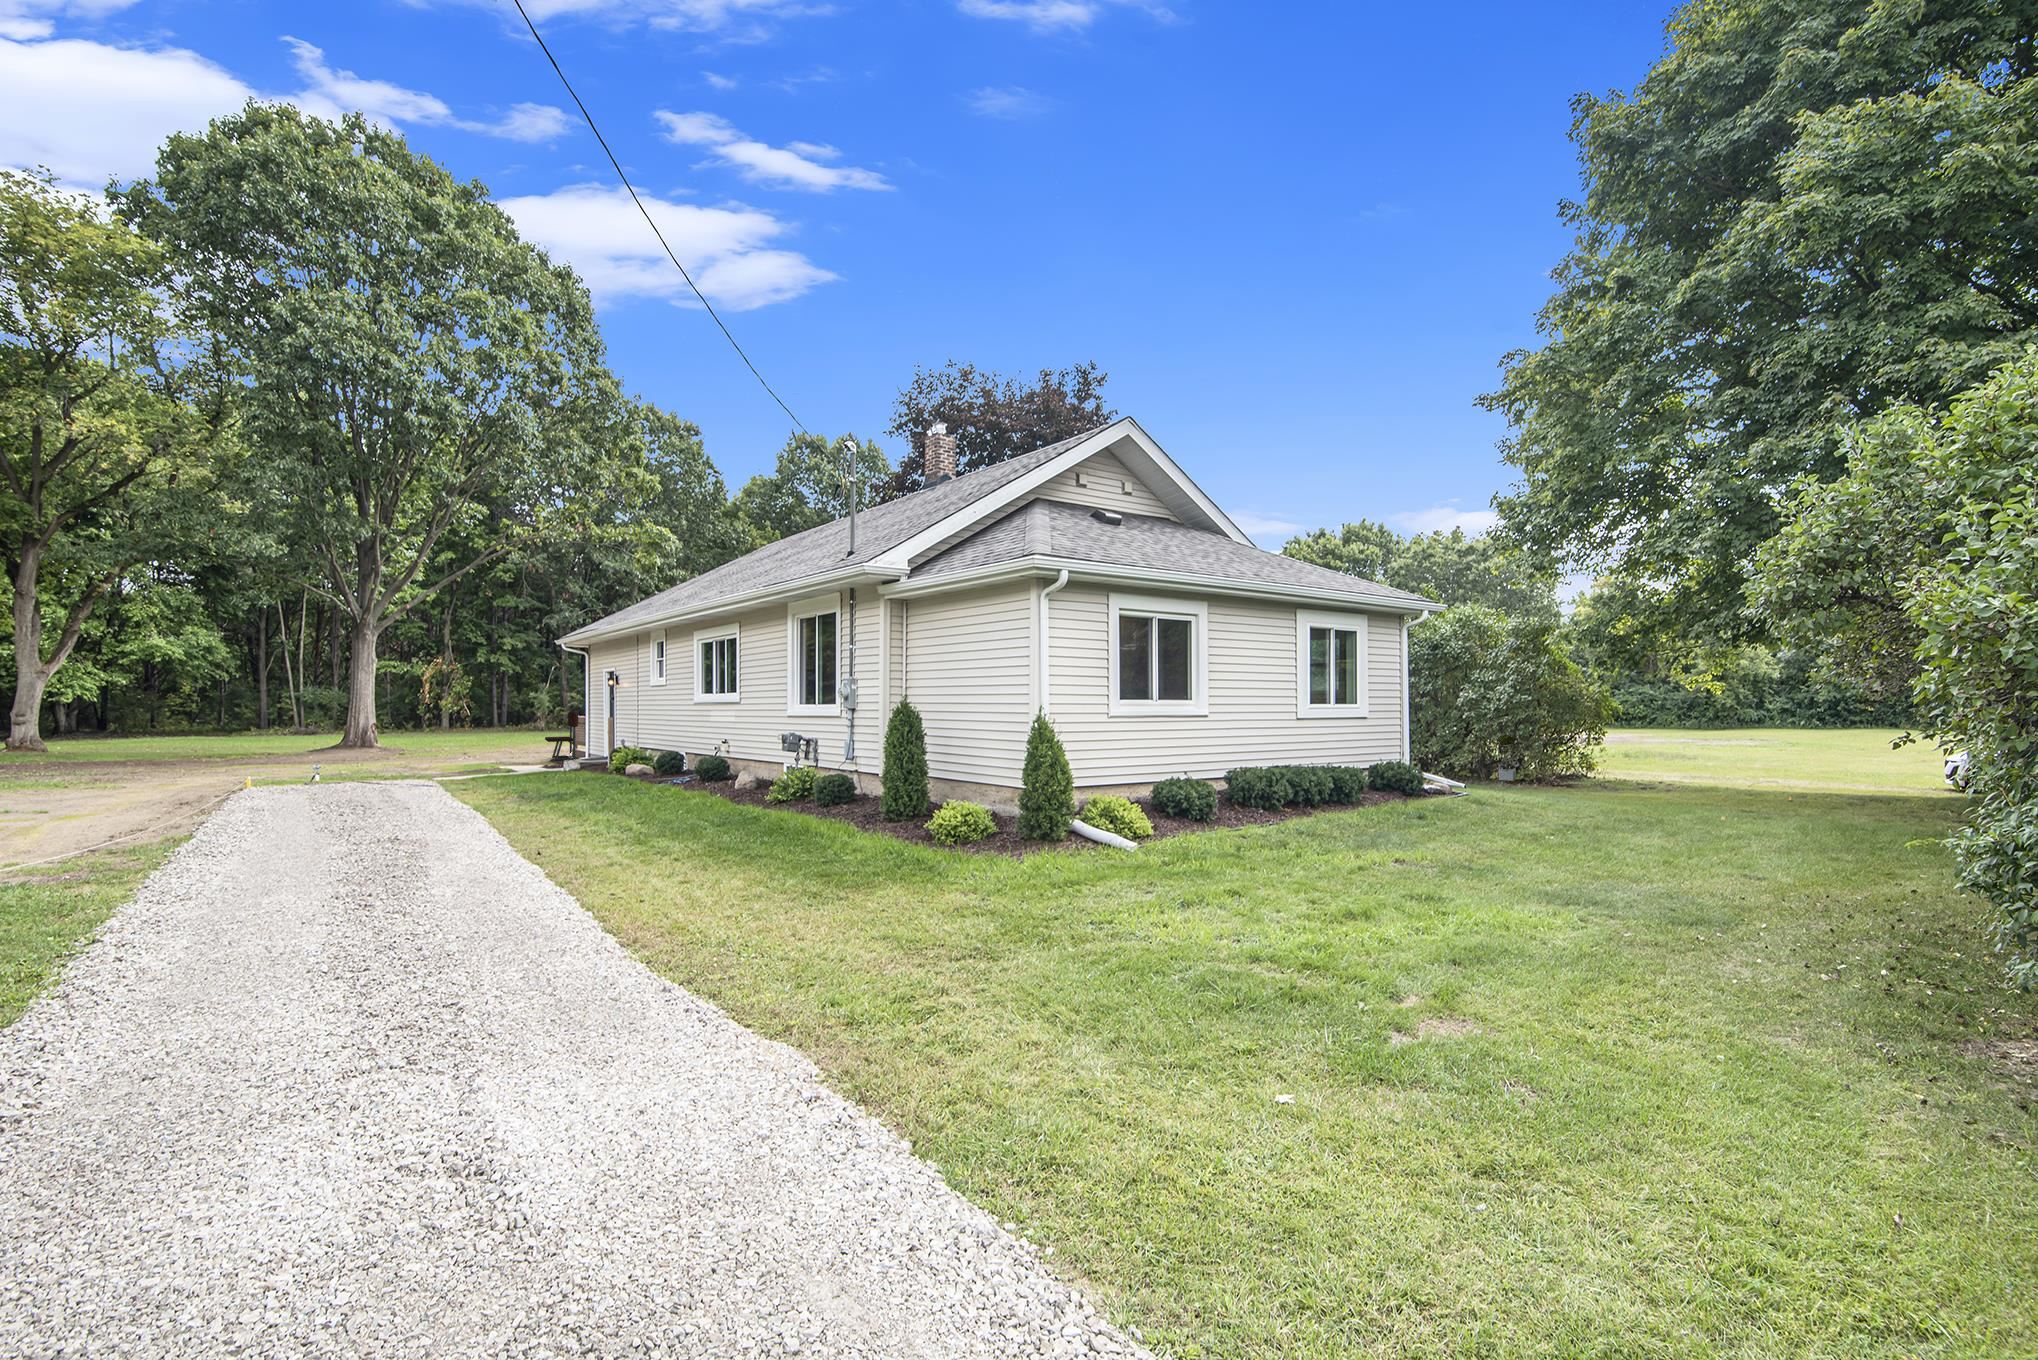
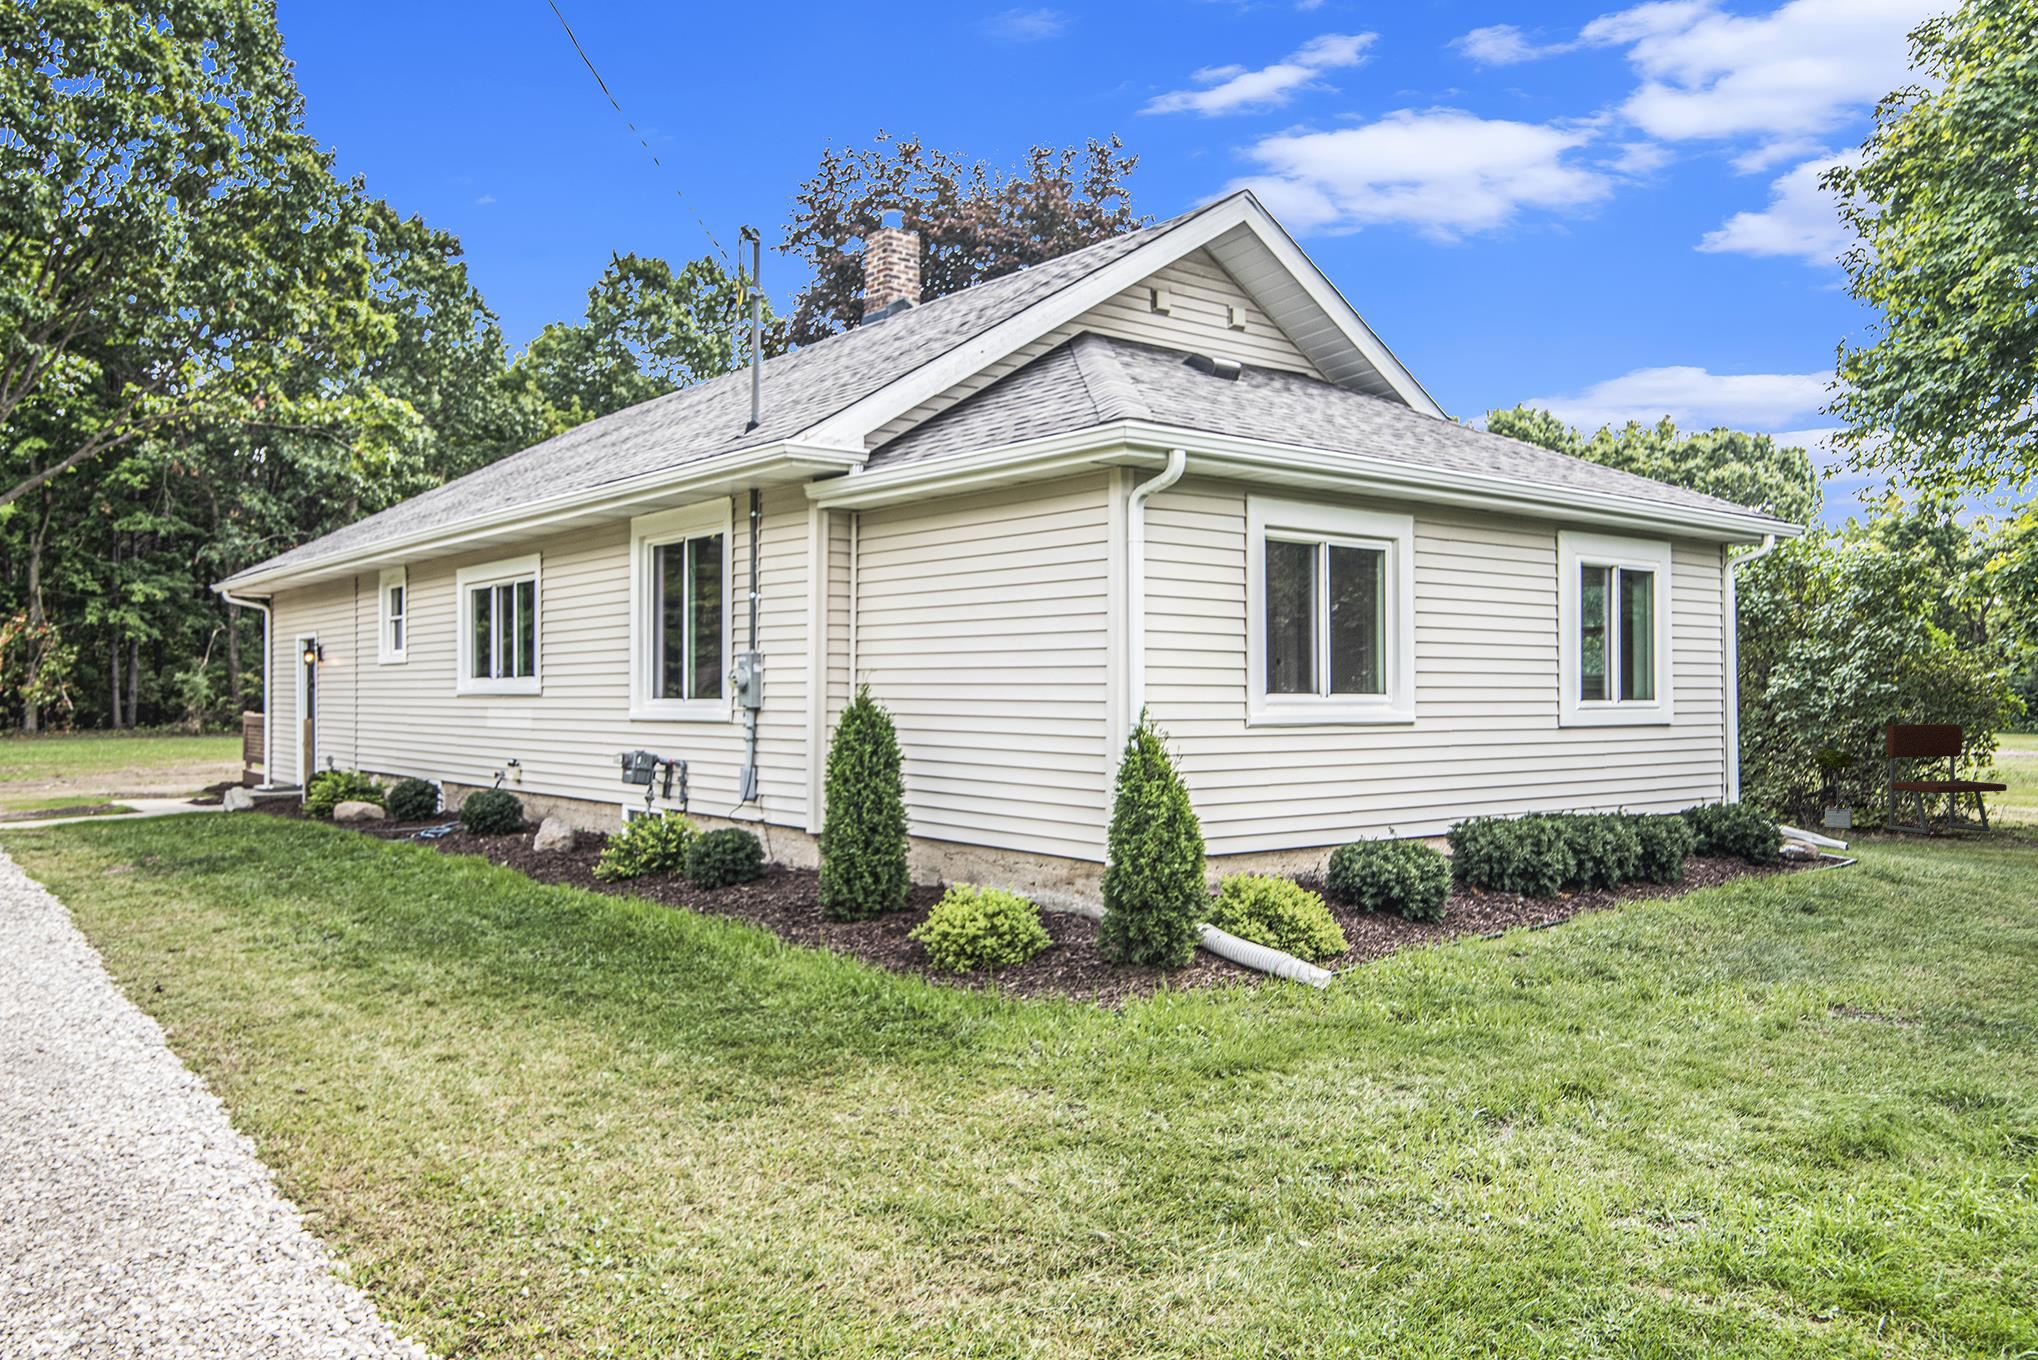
bench: present [545,712,579,760] -> present [1886,724,2007,834]

